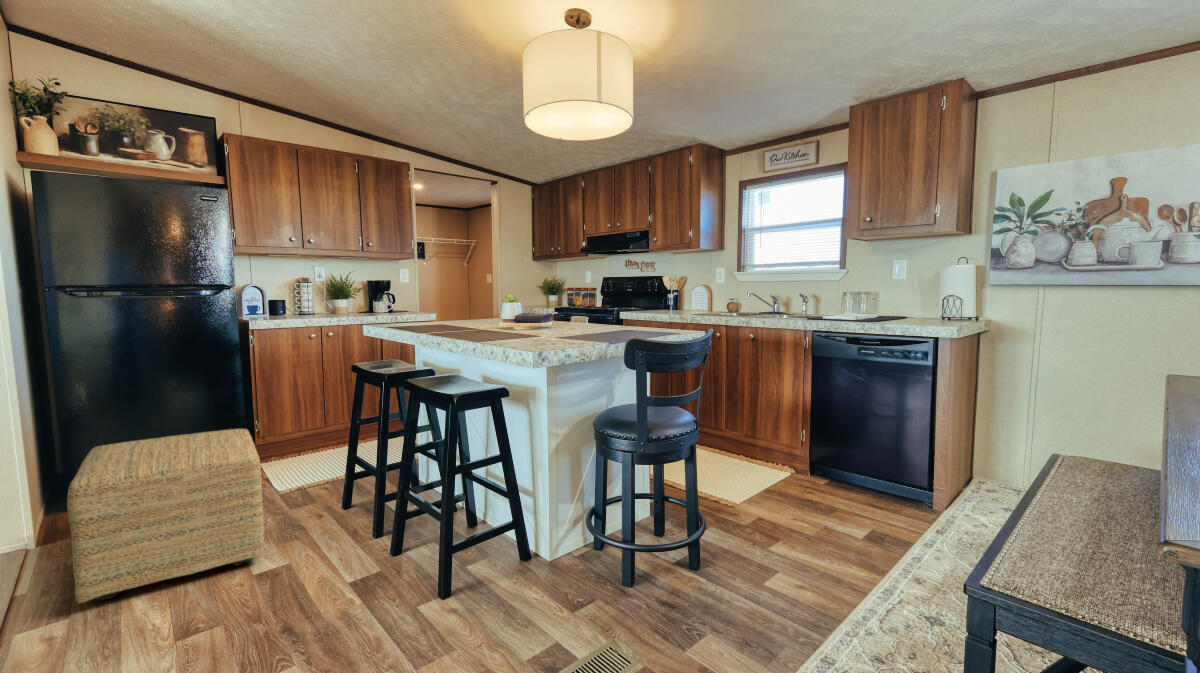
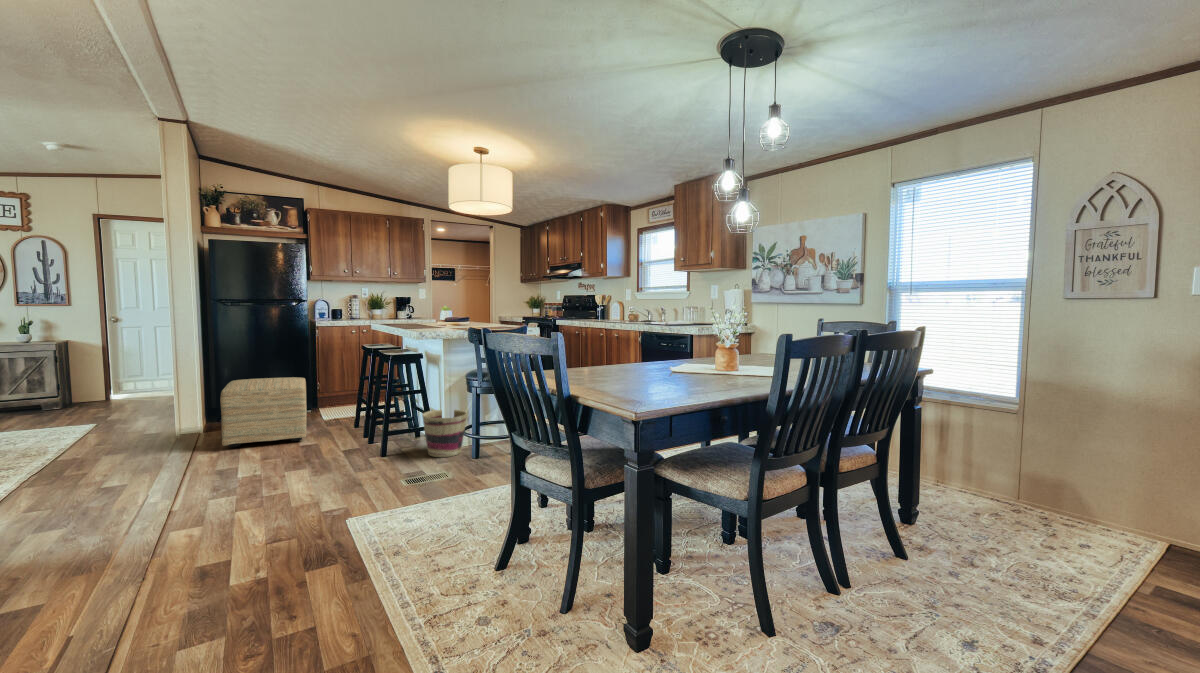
basket: none [522,487,606,593] -> present [422,409,467,457]

